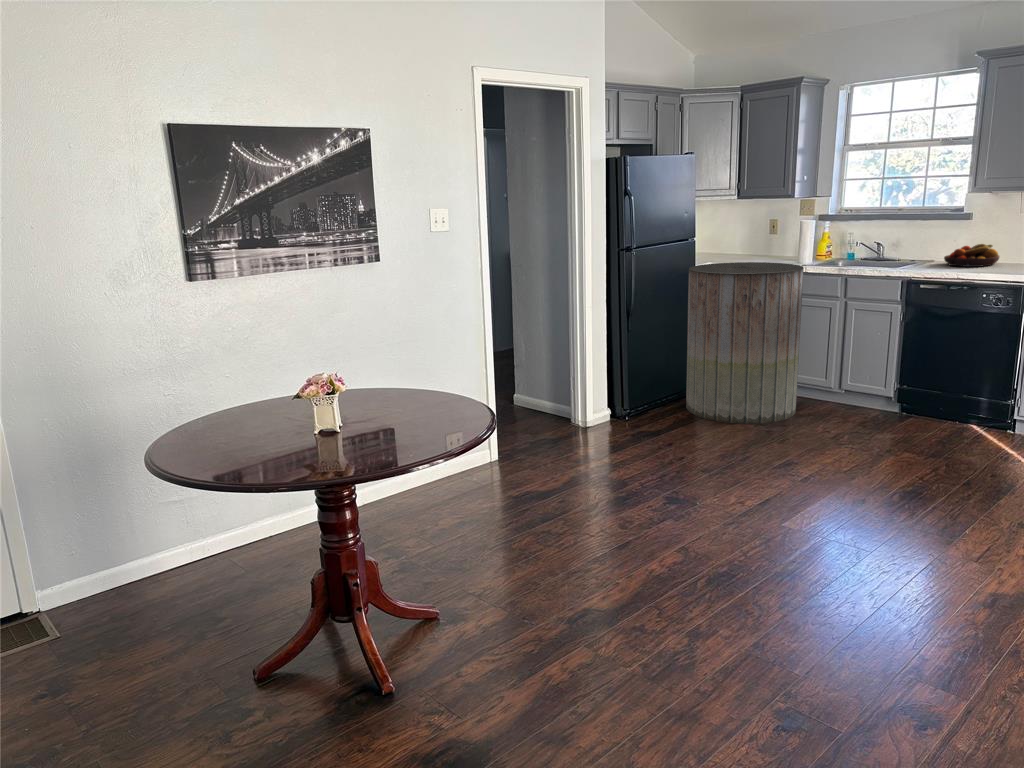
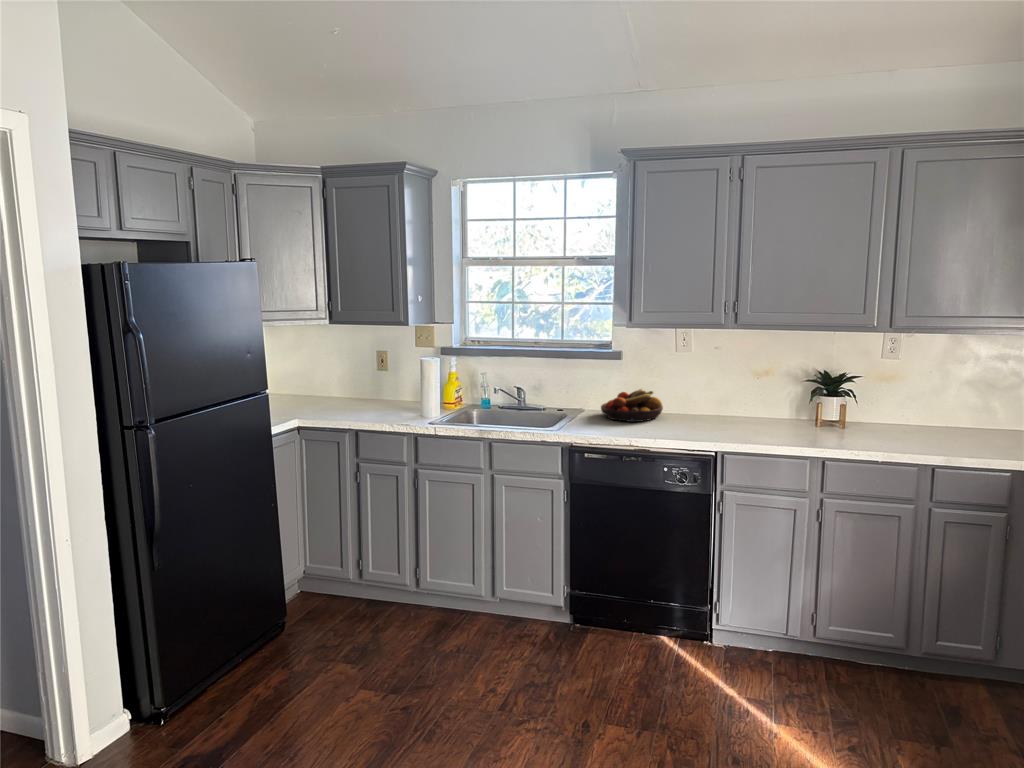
trash can: present [686,262,804,424] -> none [259,422,438,695]

